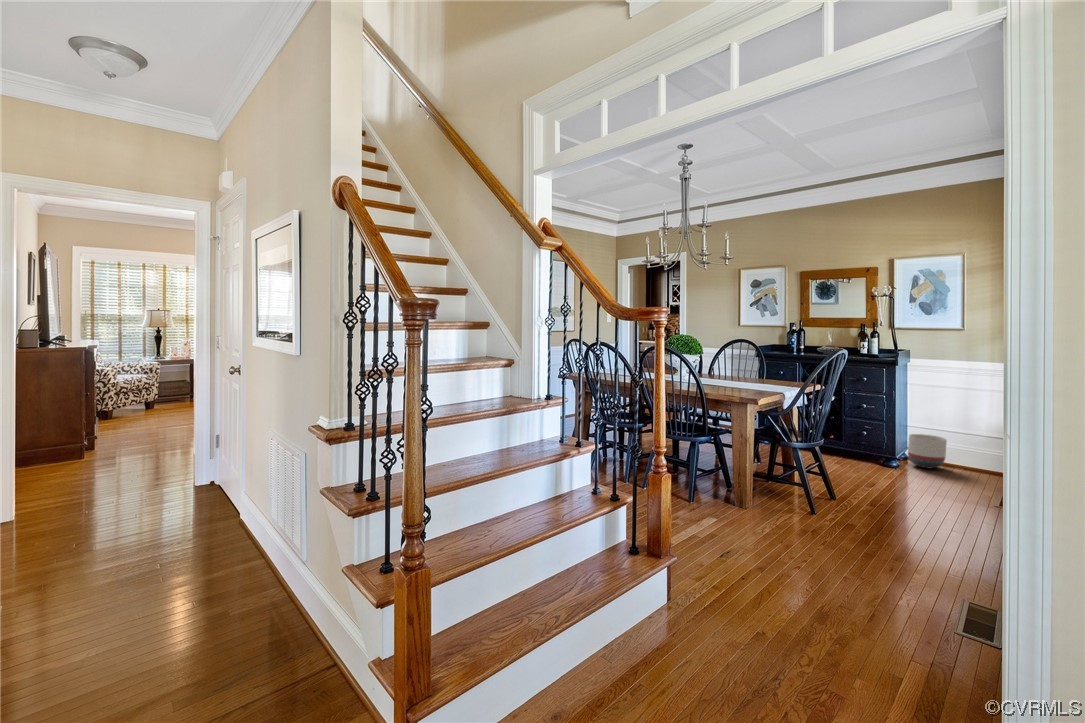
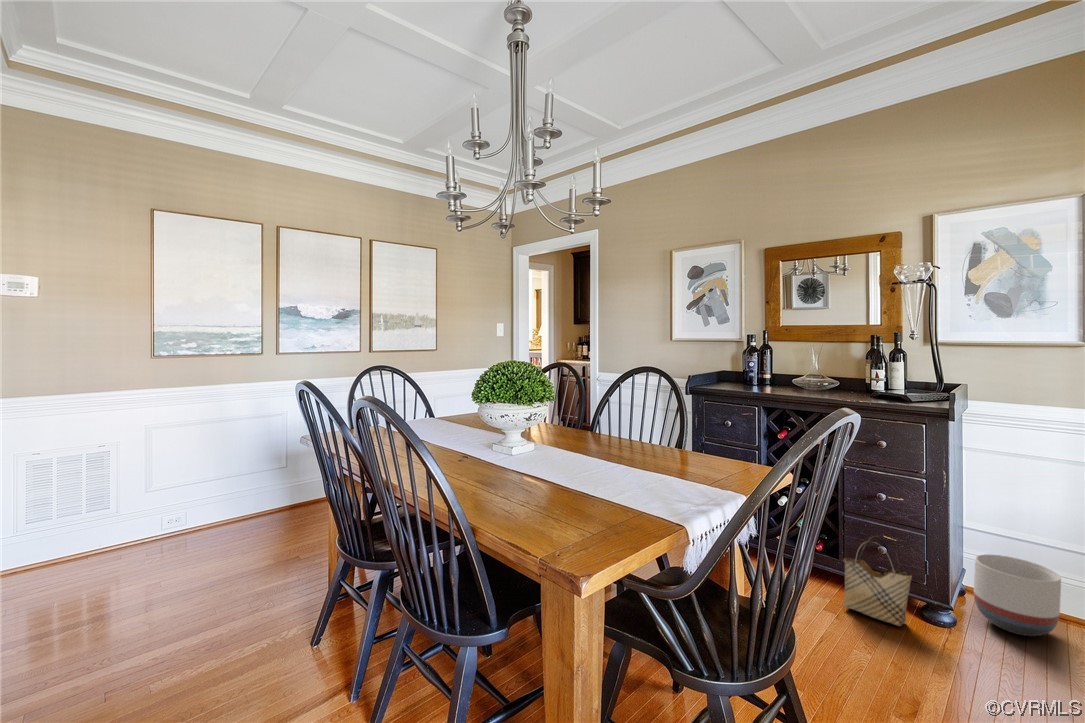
woven basket: none [844,426,877,466] -> present [844,535,912,626]

